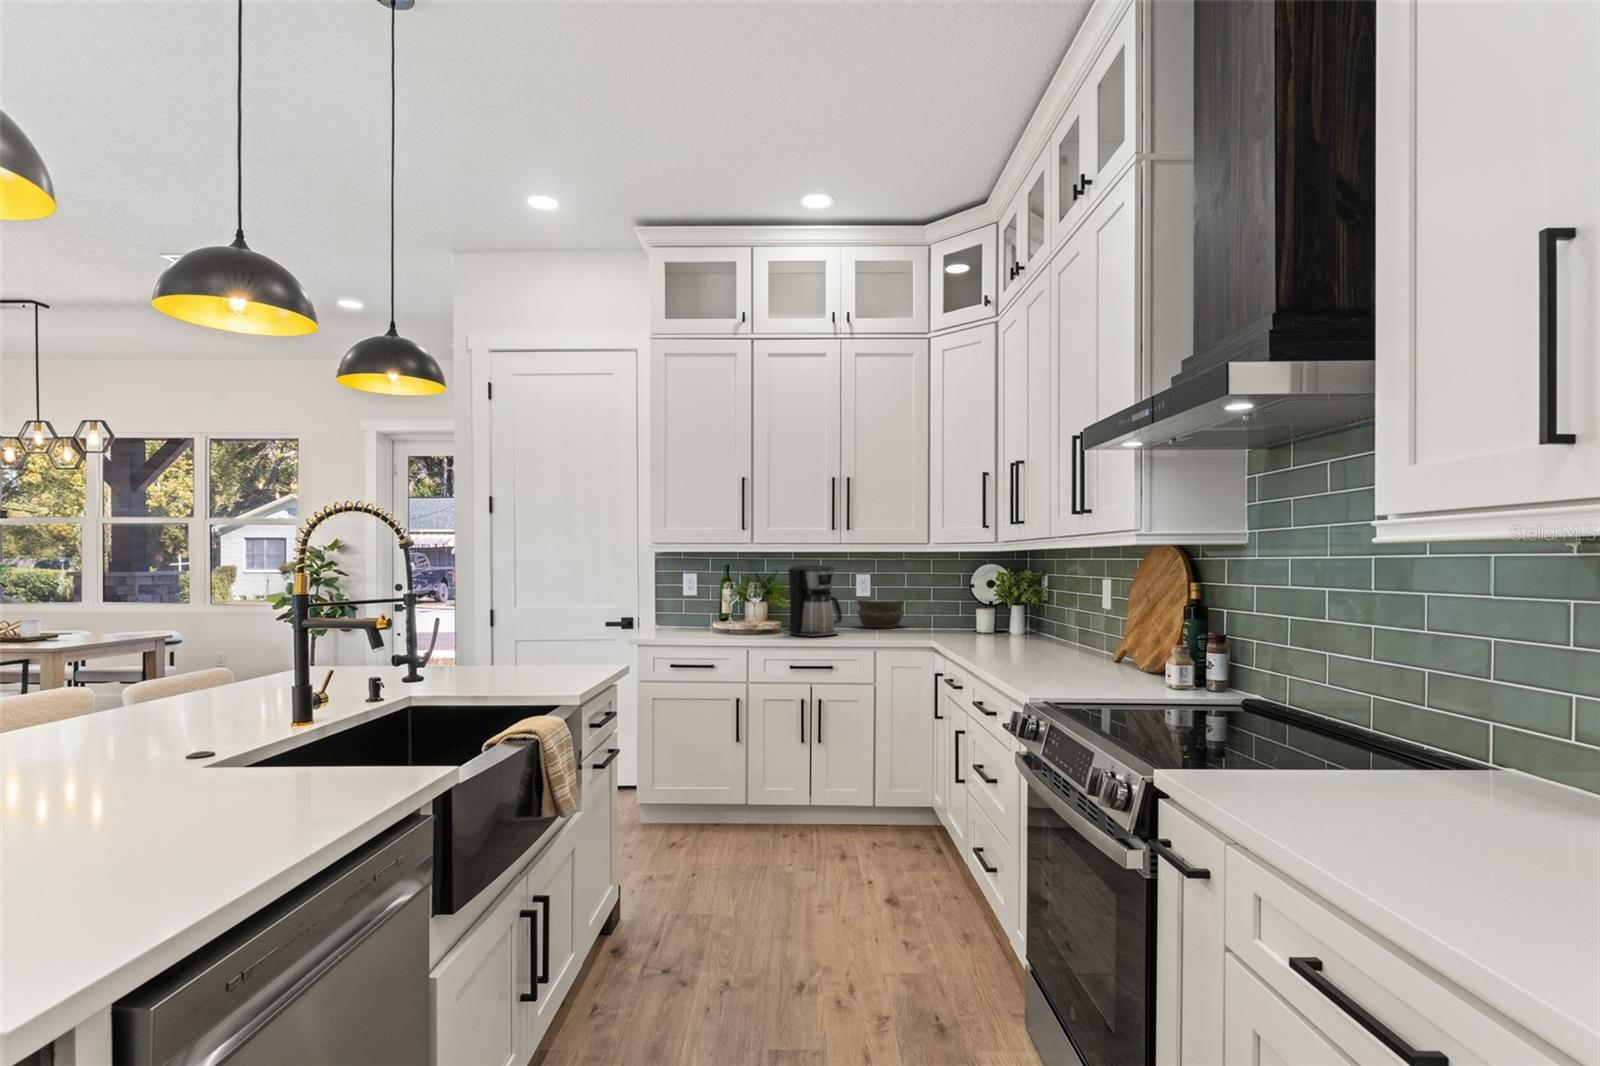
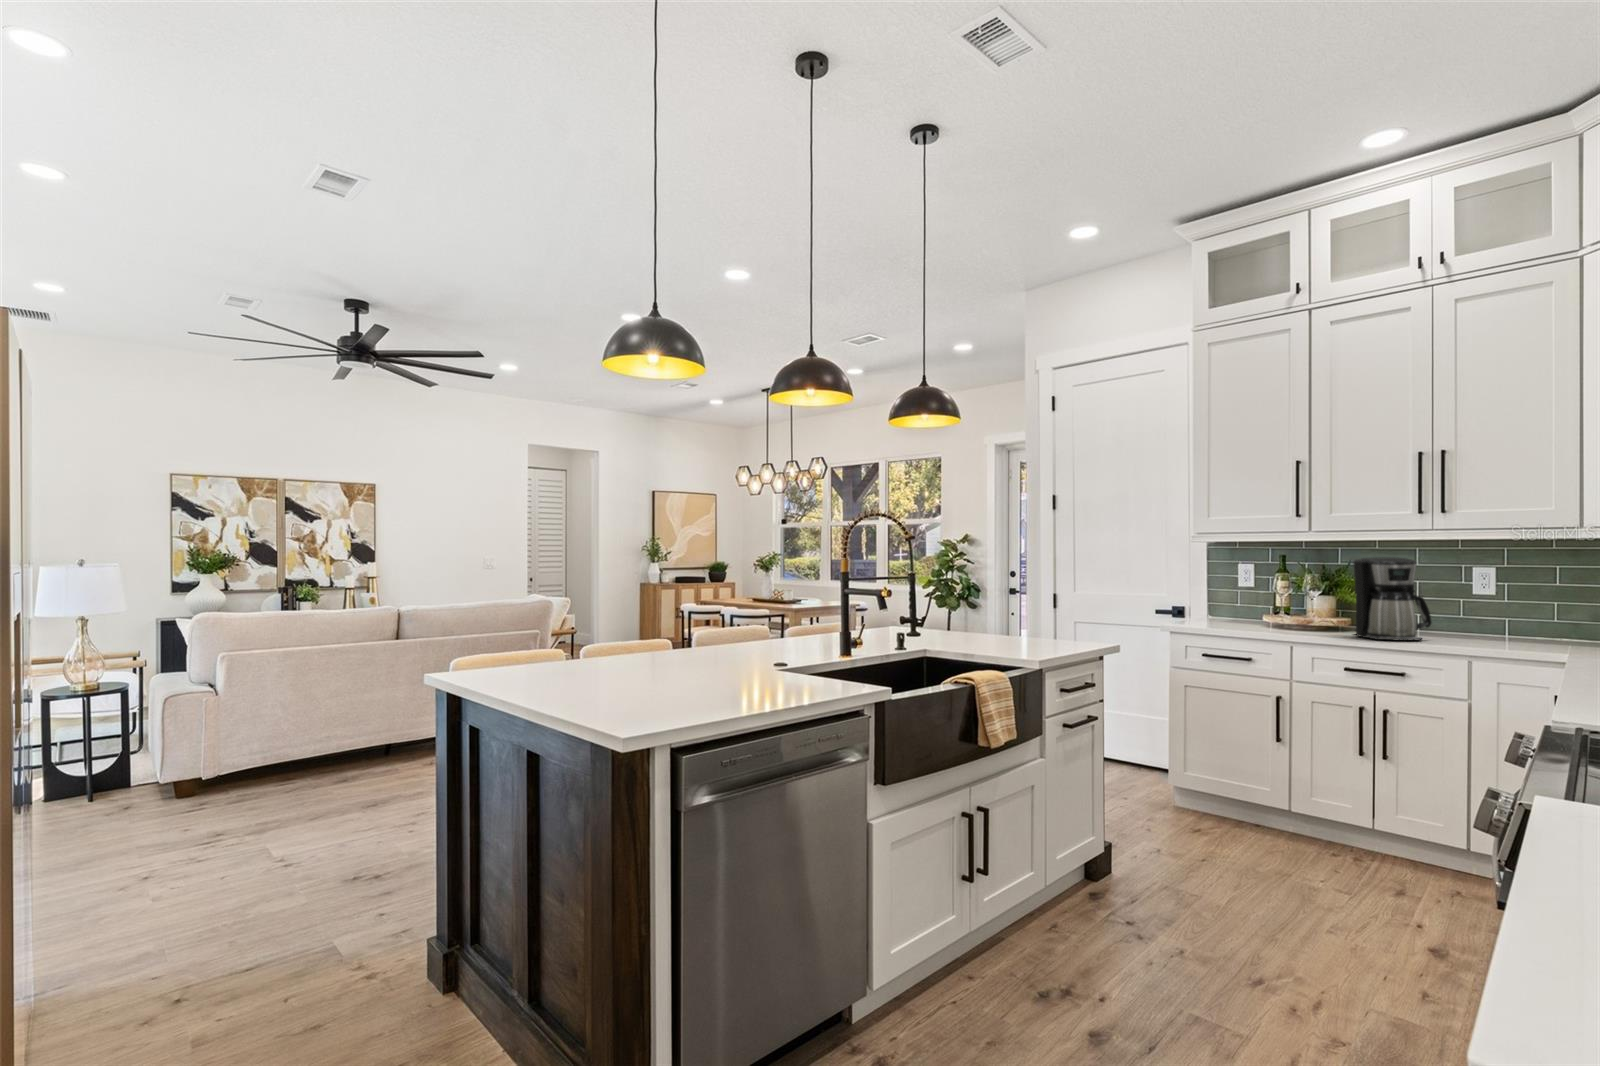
bowl: present [856,599,905,628] -> none [1468,601,1553,641]

